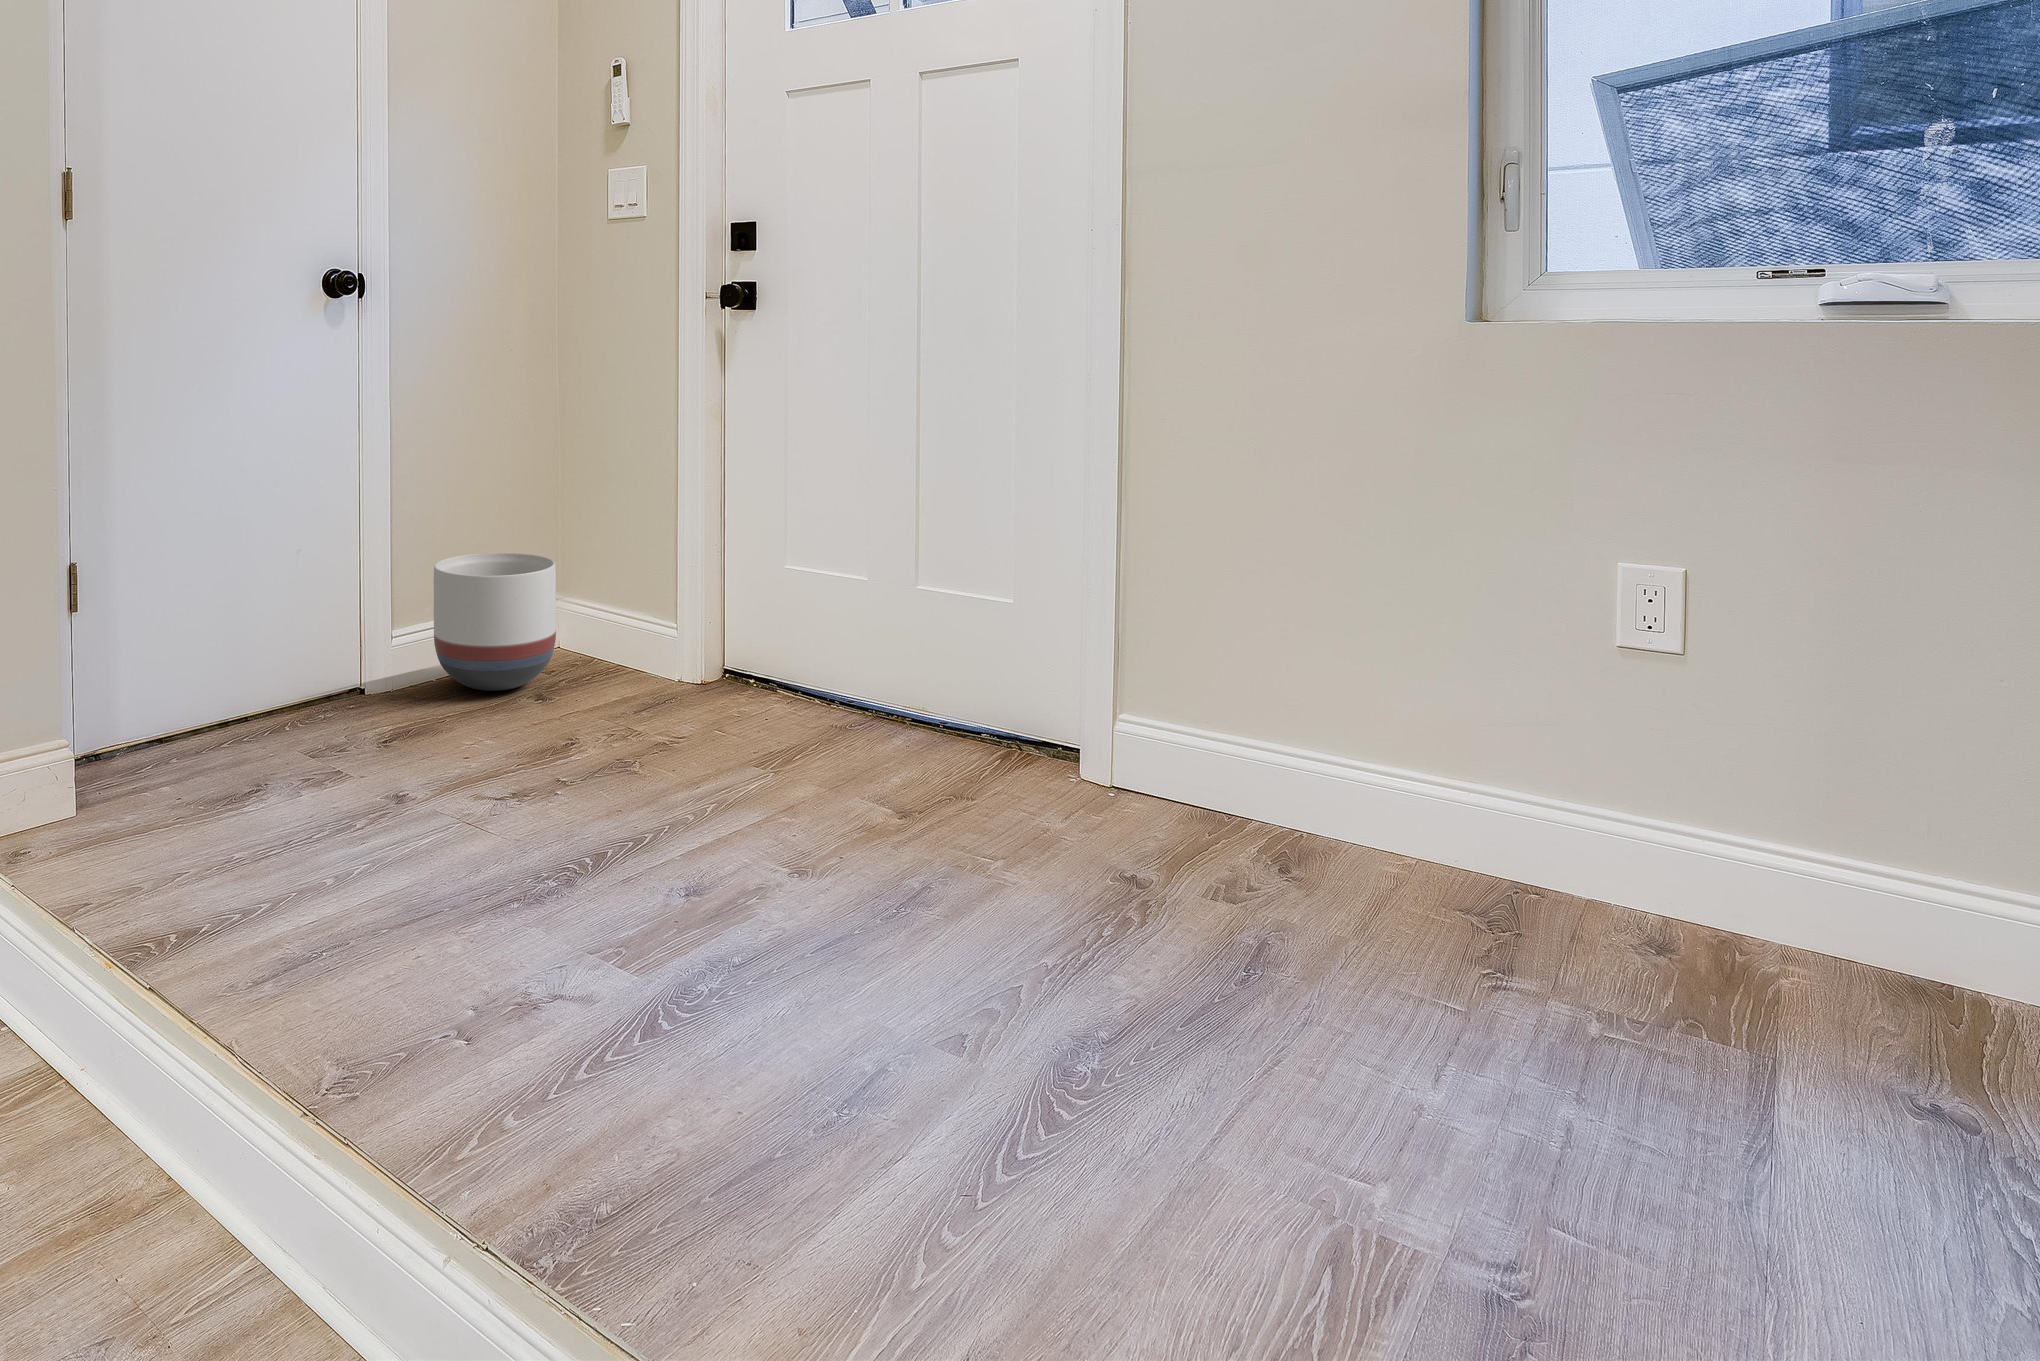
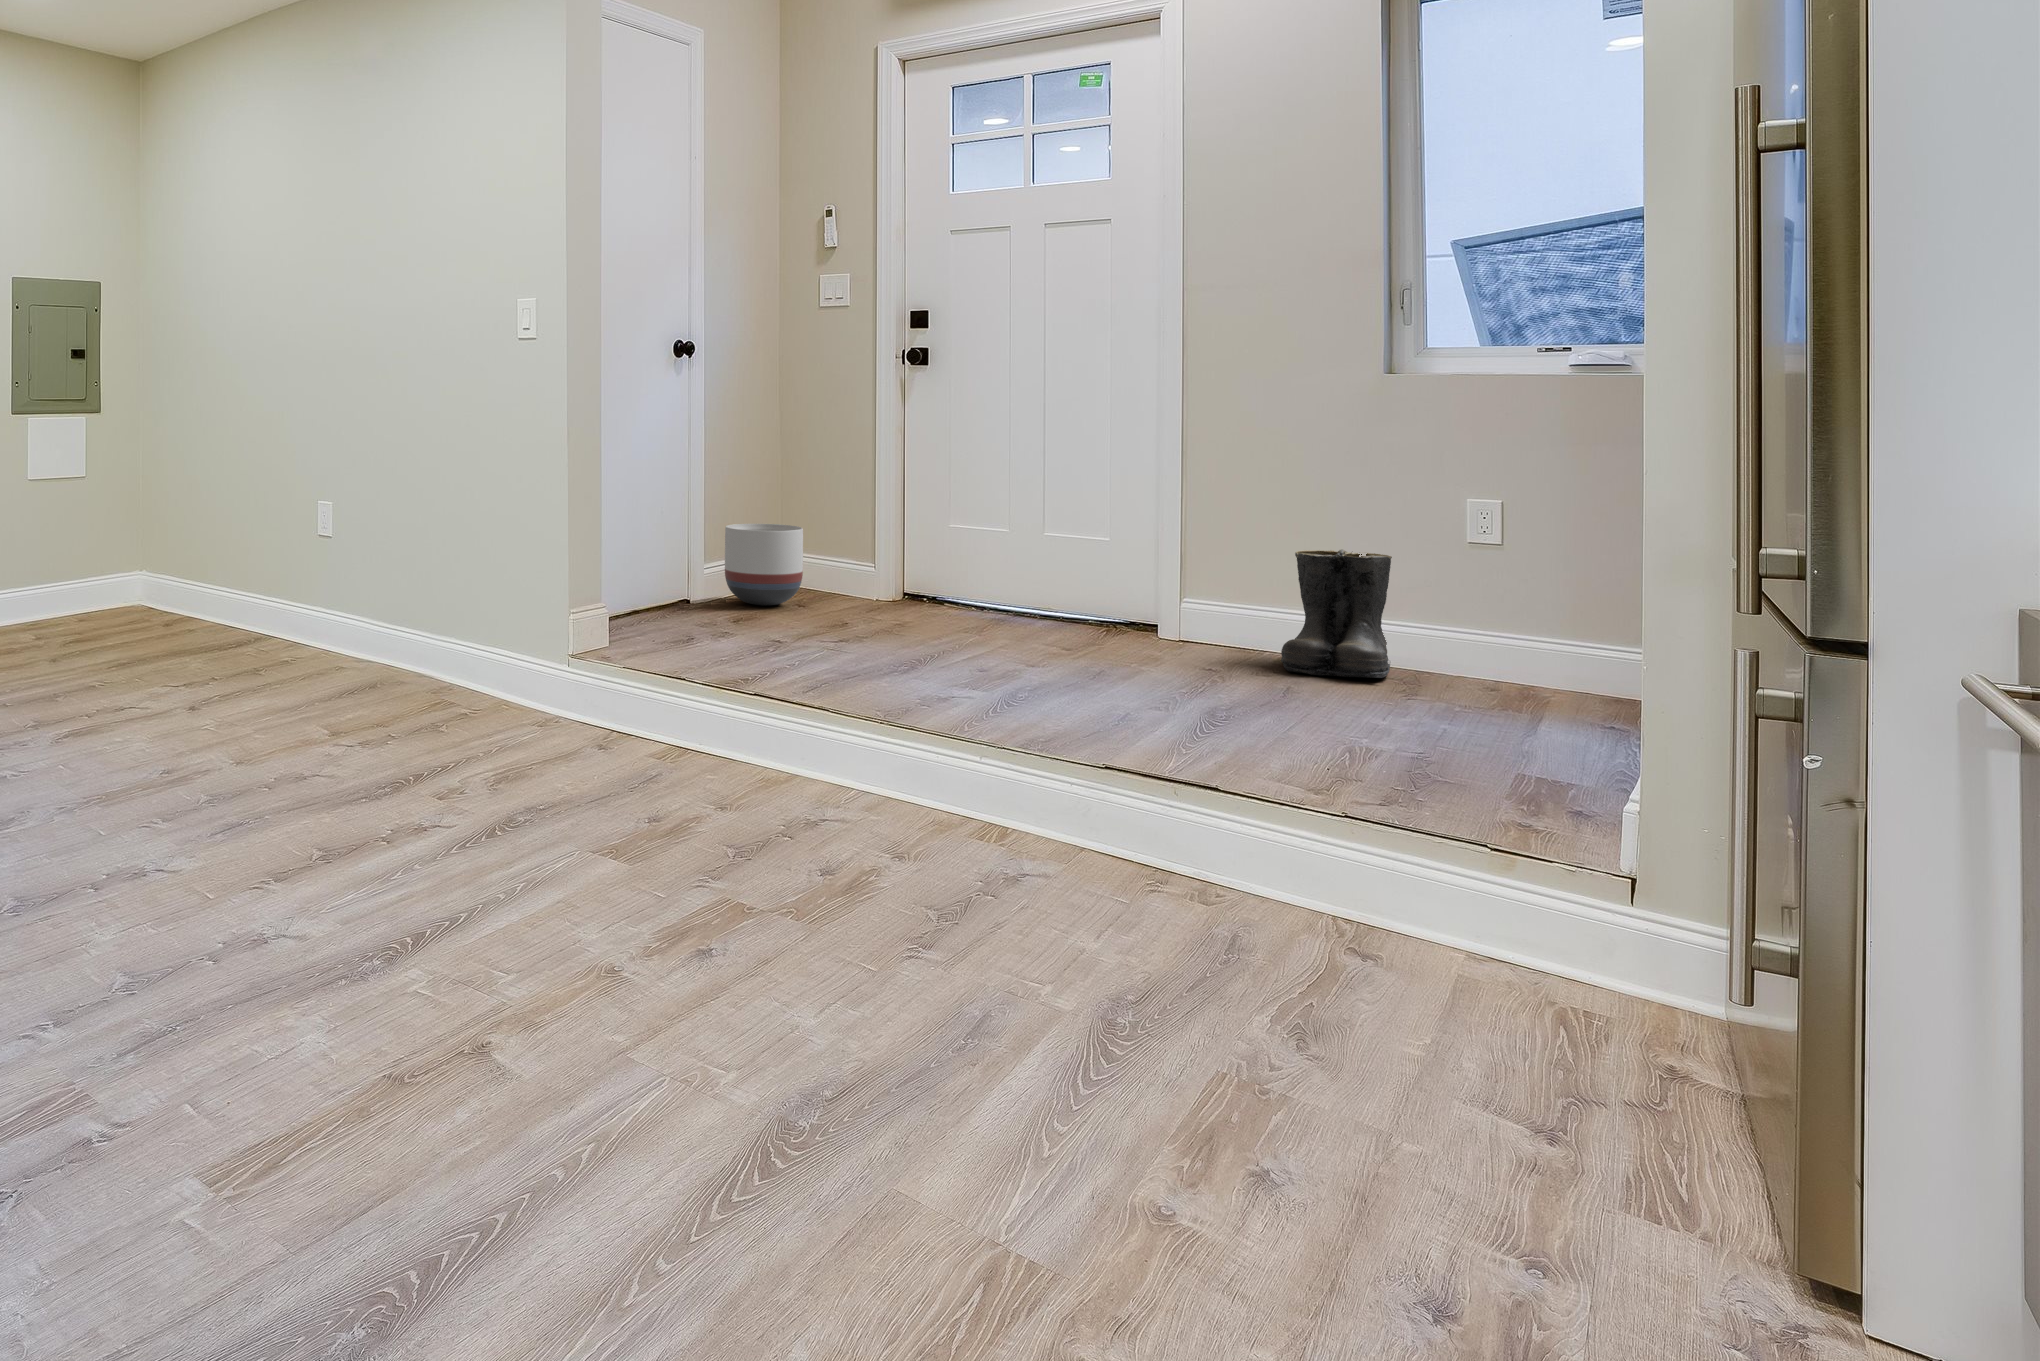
boots: none [1255,657,1476,957] -> present [1281,550,1392,678]

